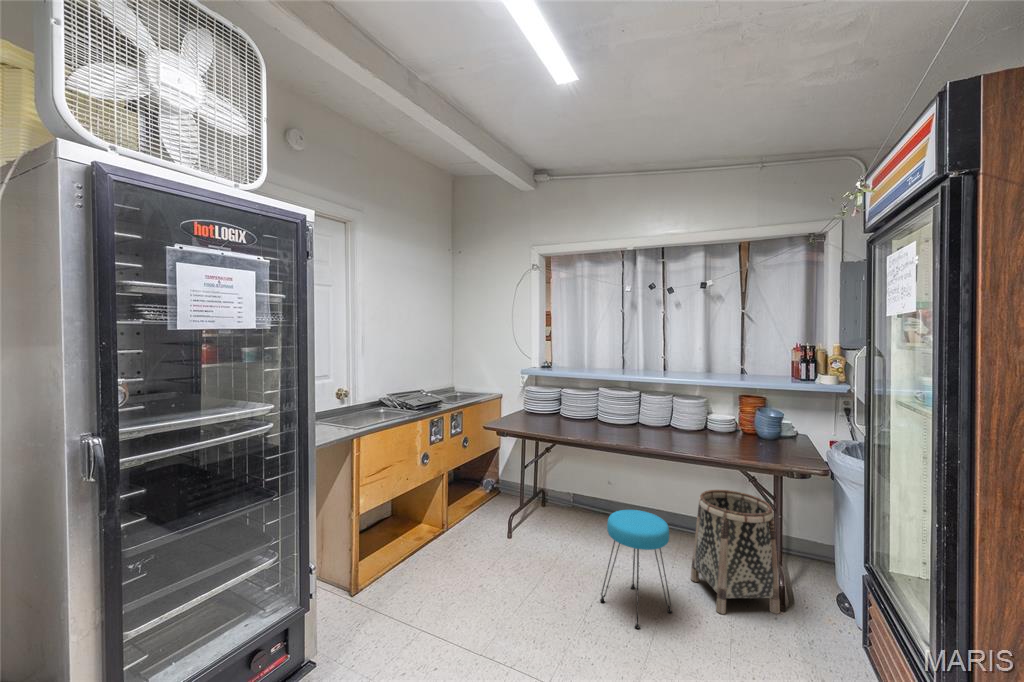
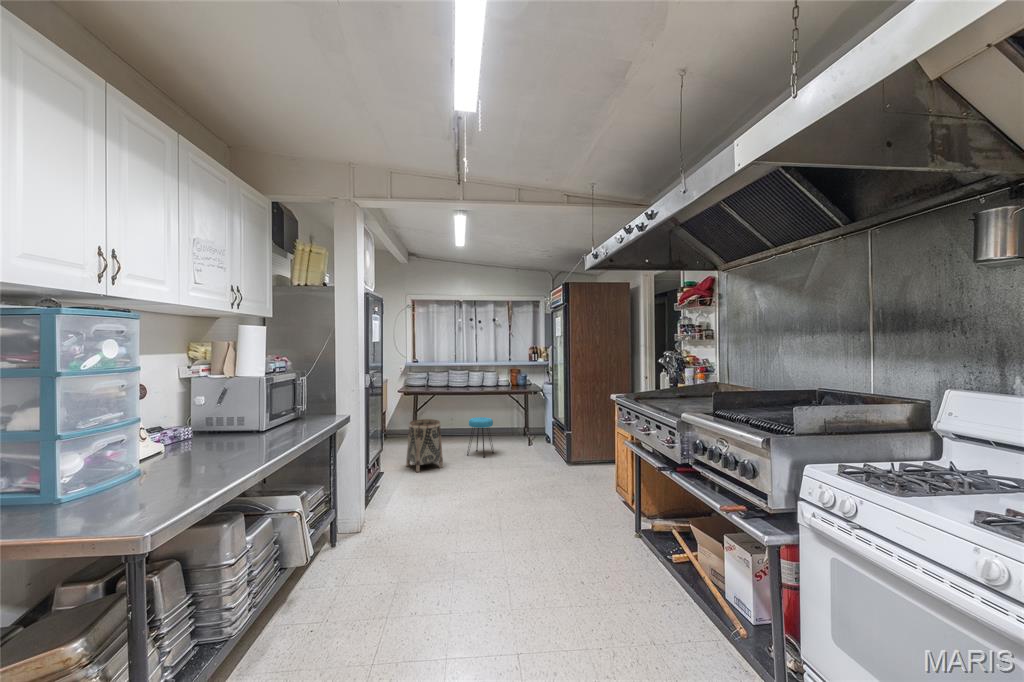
basket: present [691,490,780,614] -> present [406,419,443,472]

